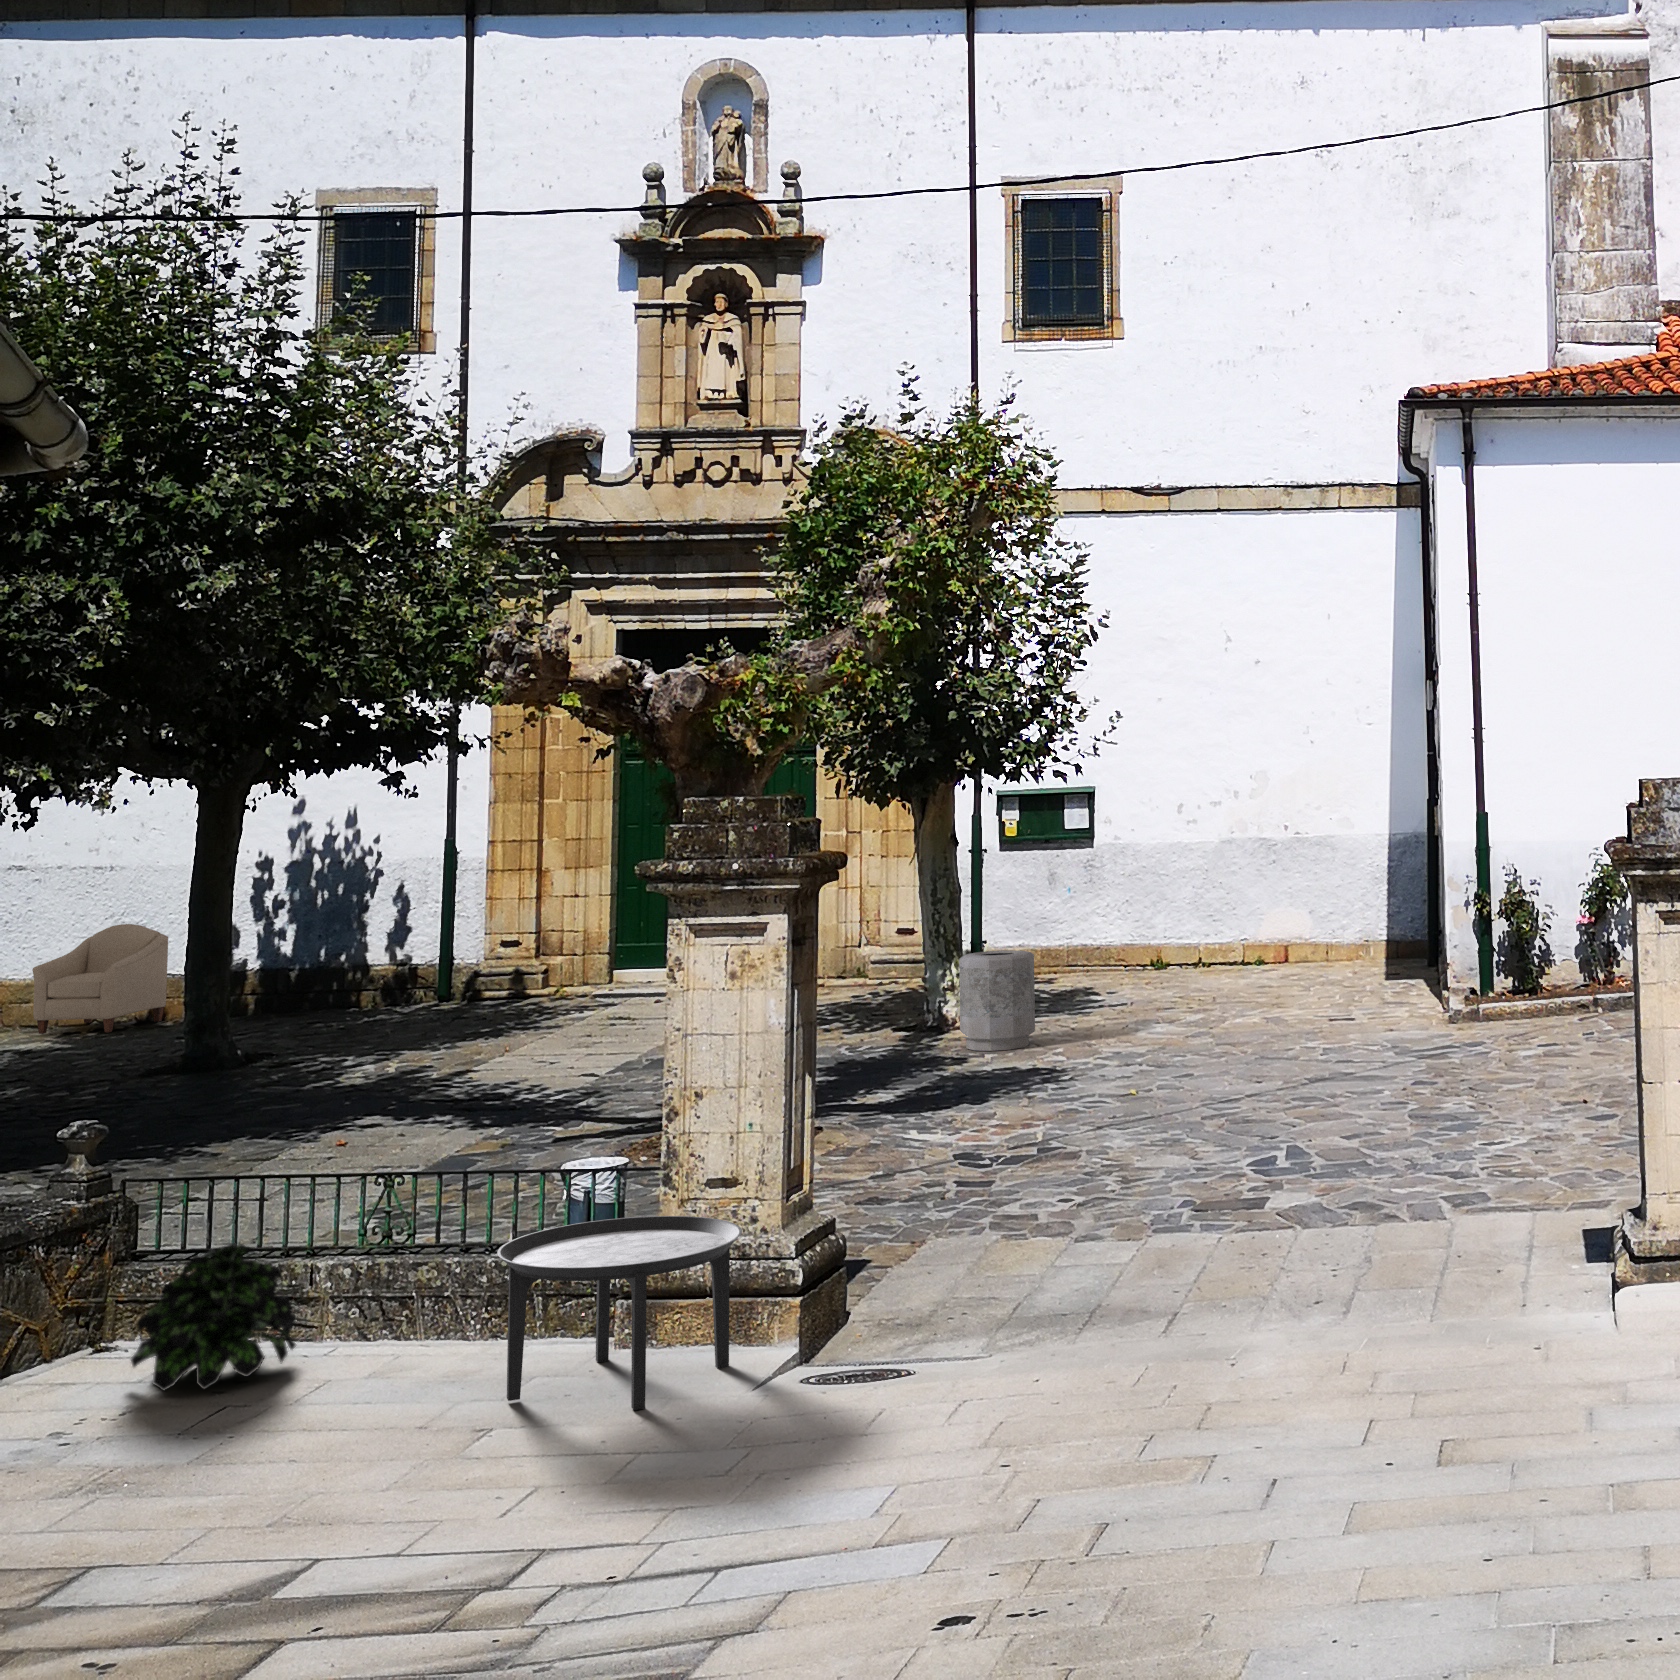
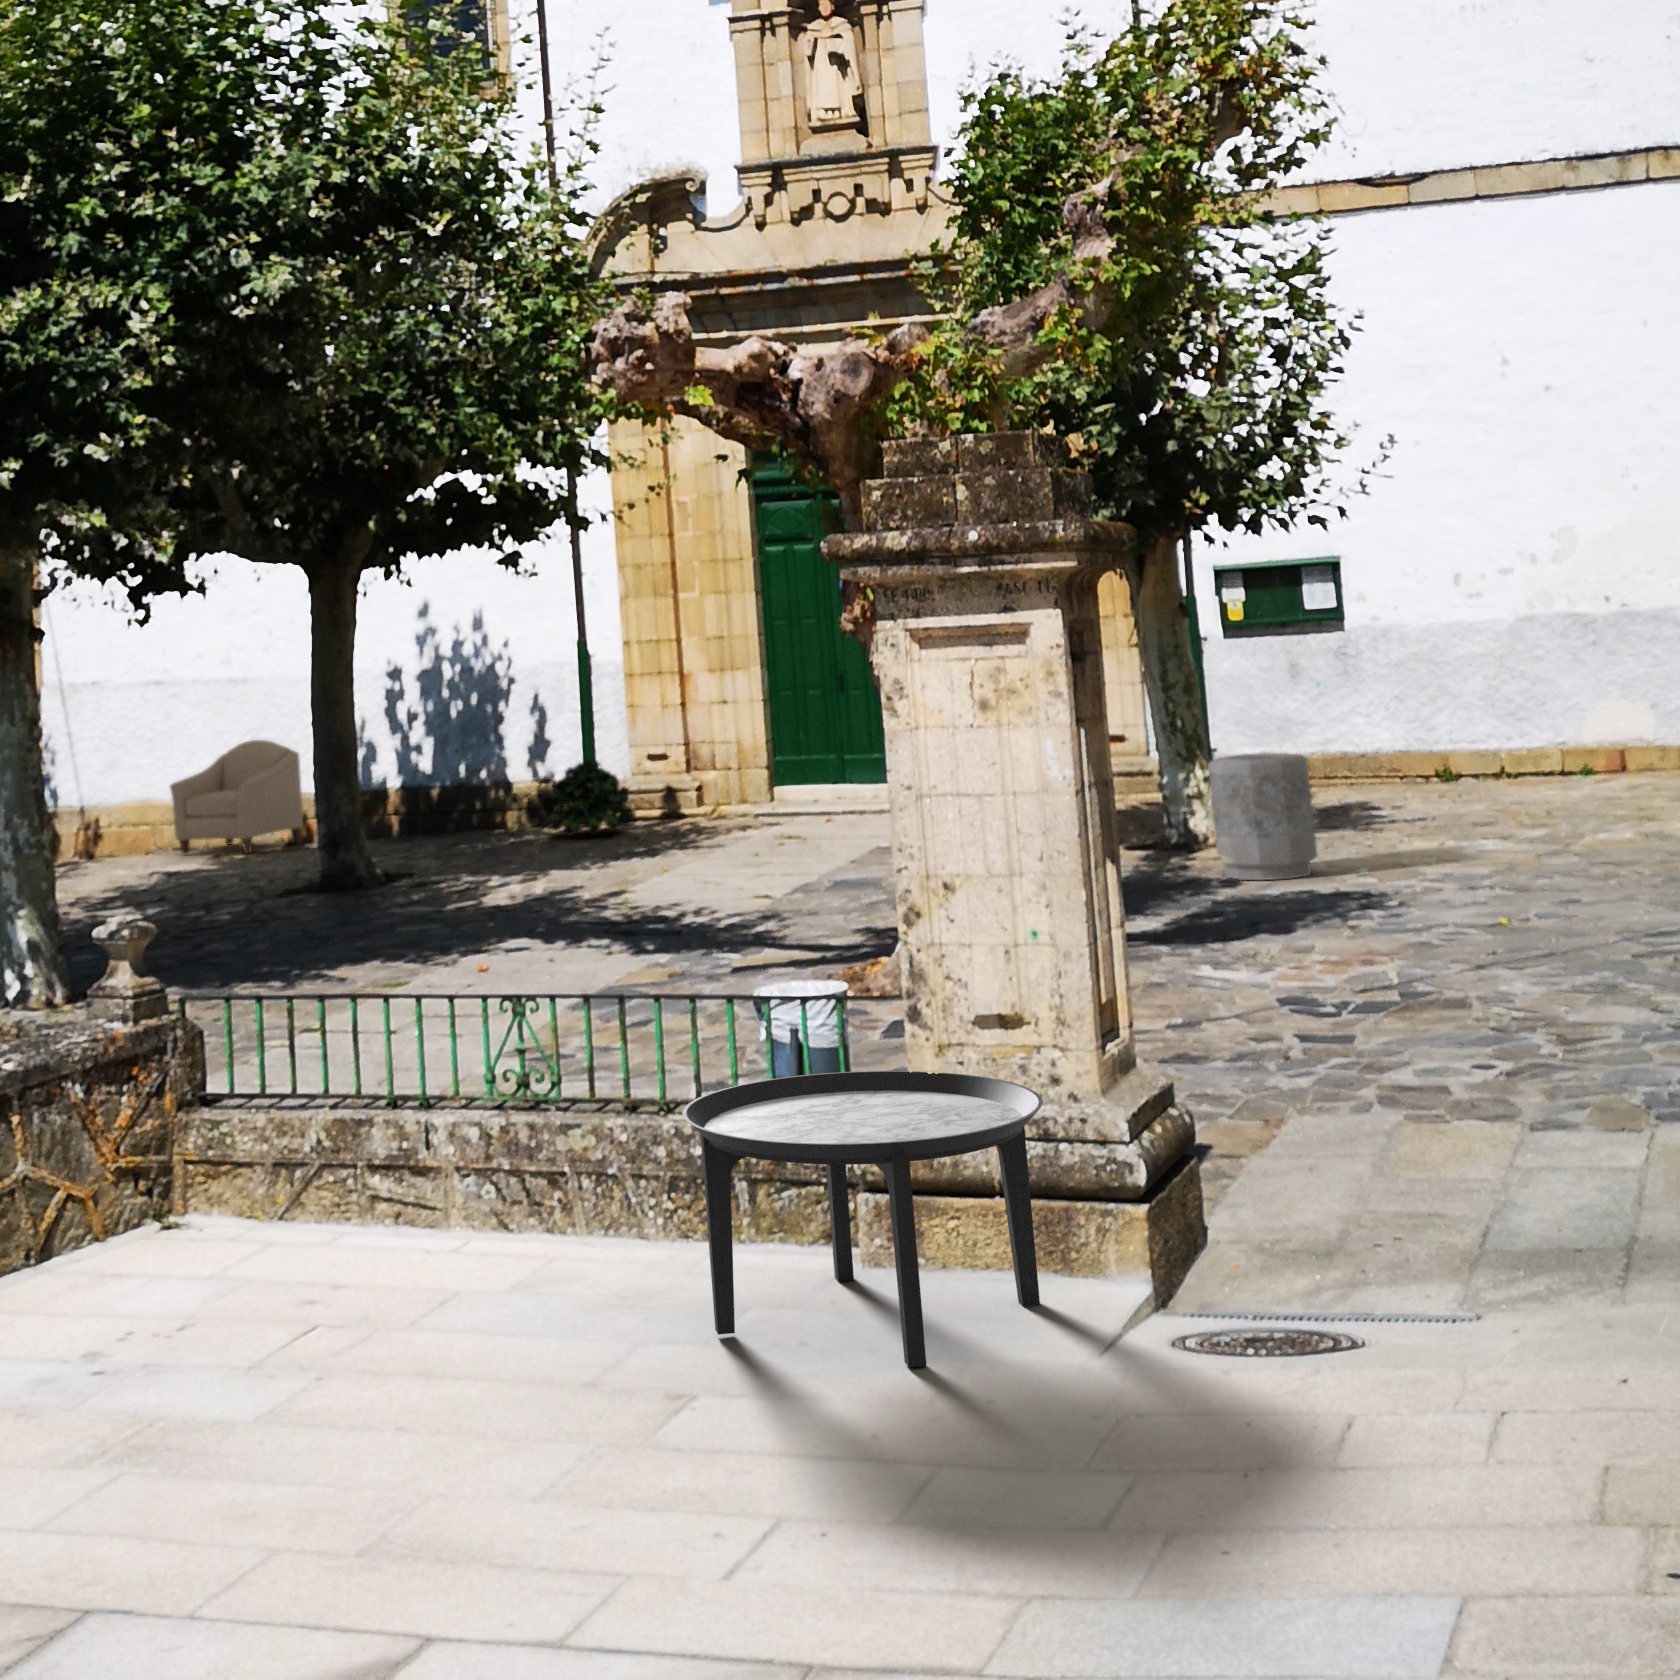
potted plant: present [131,1243,297,1390] -> present [542,761,630,836]

